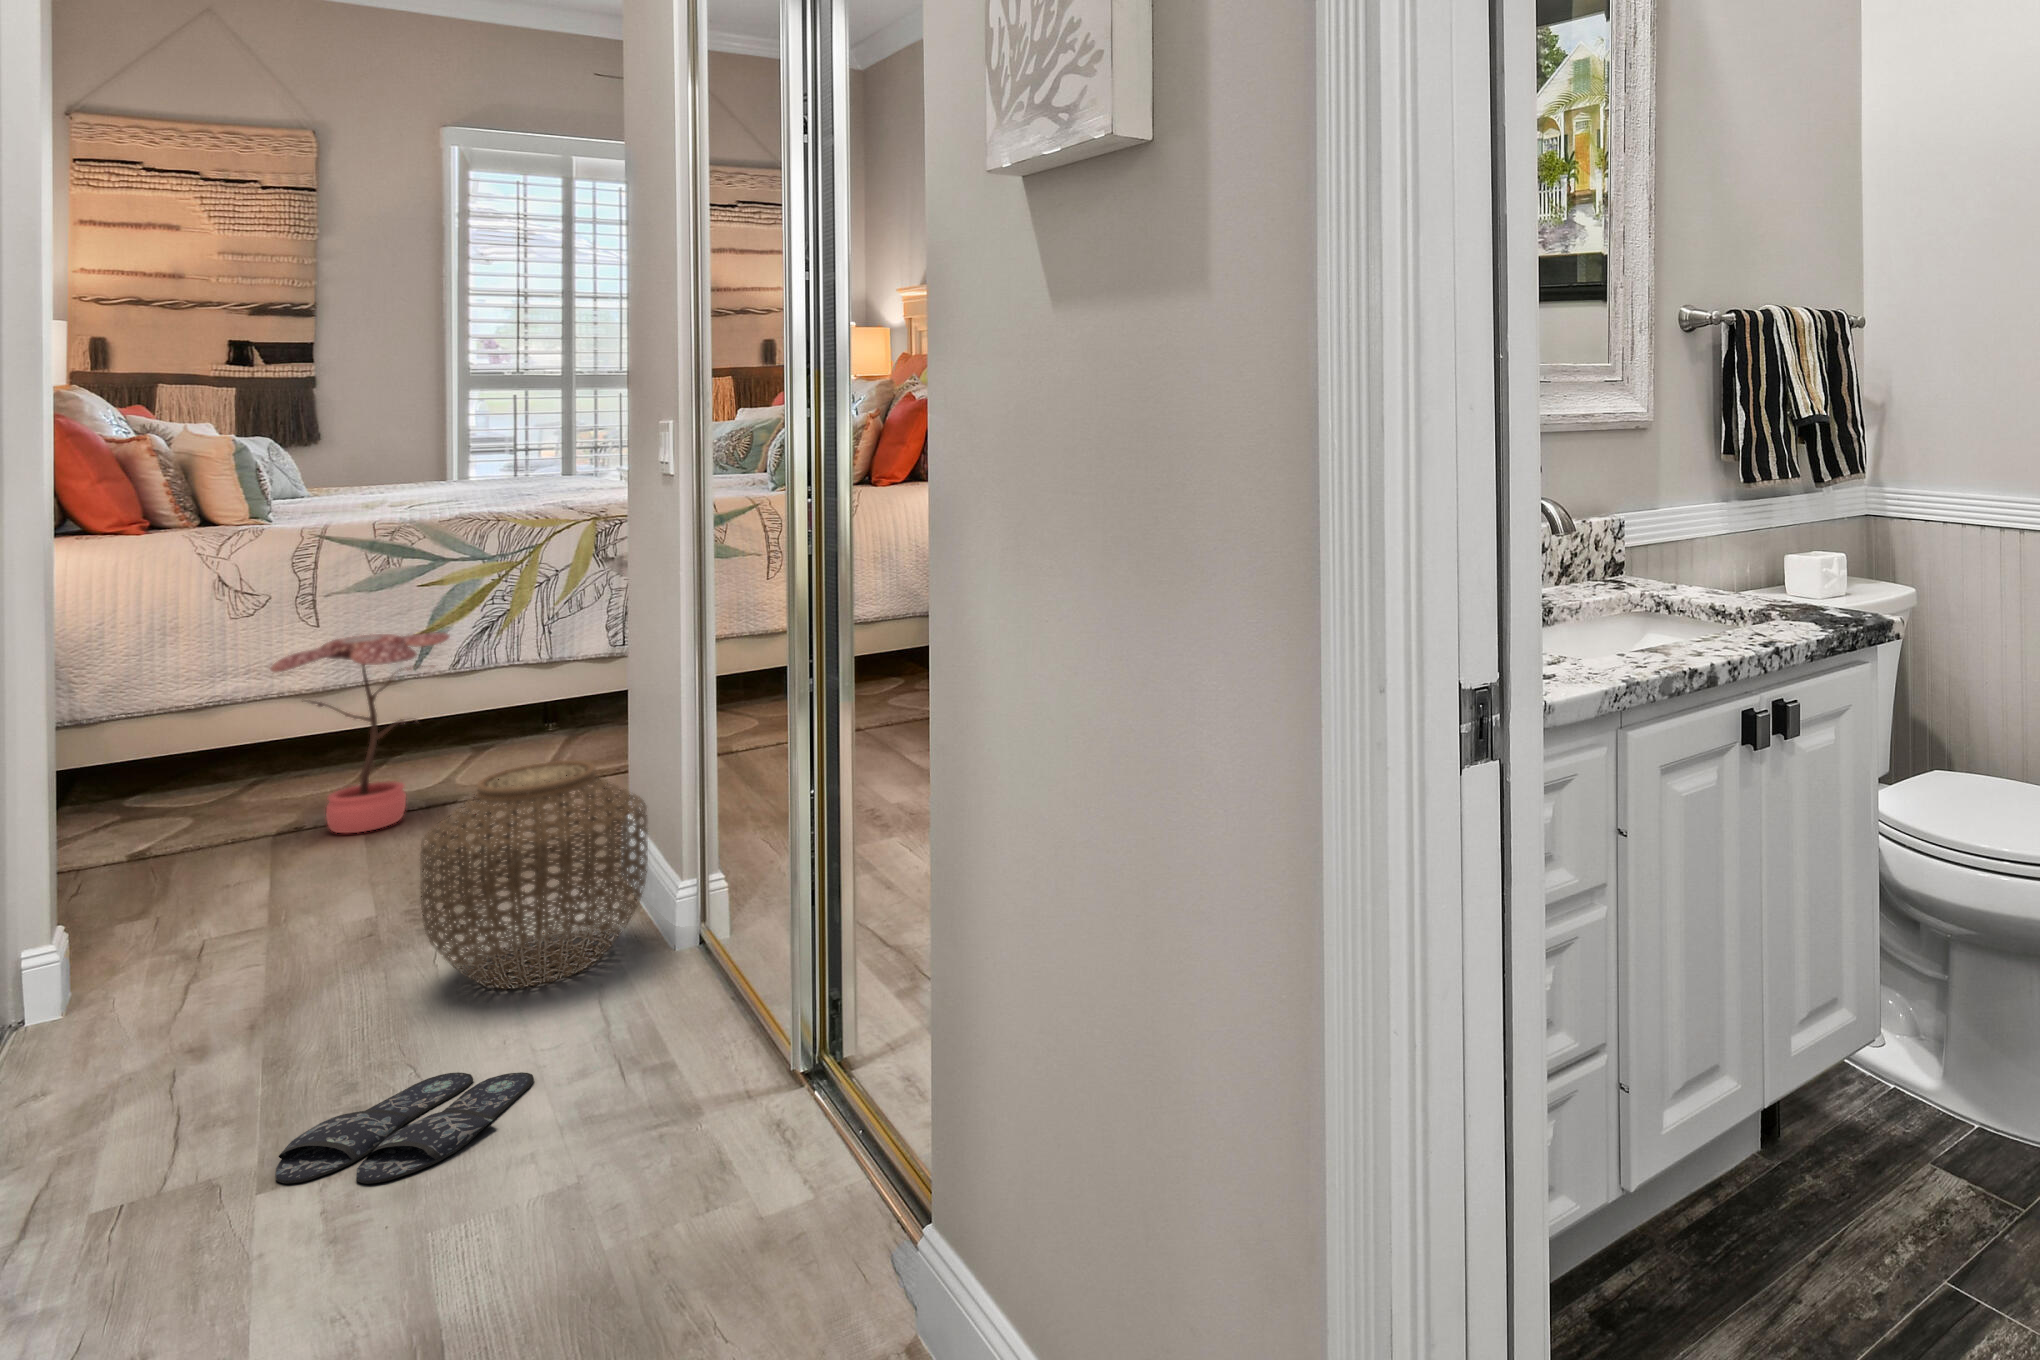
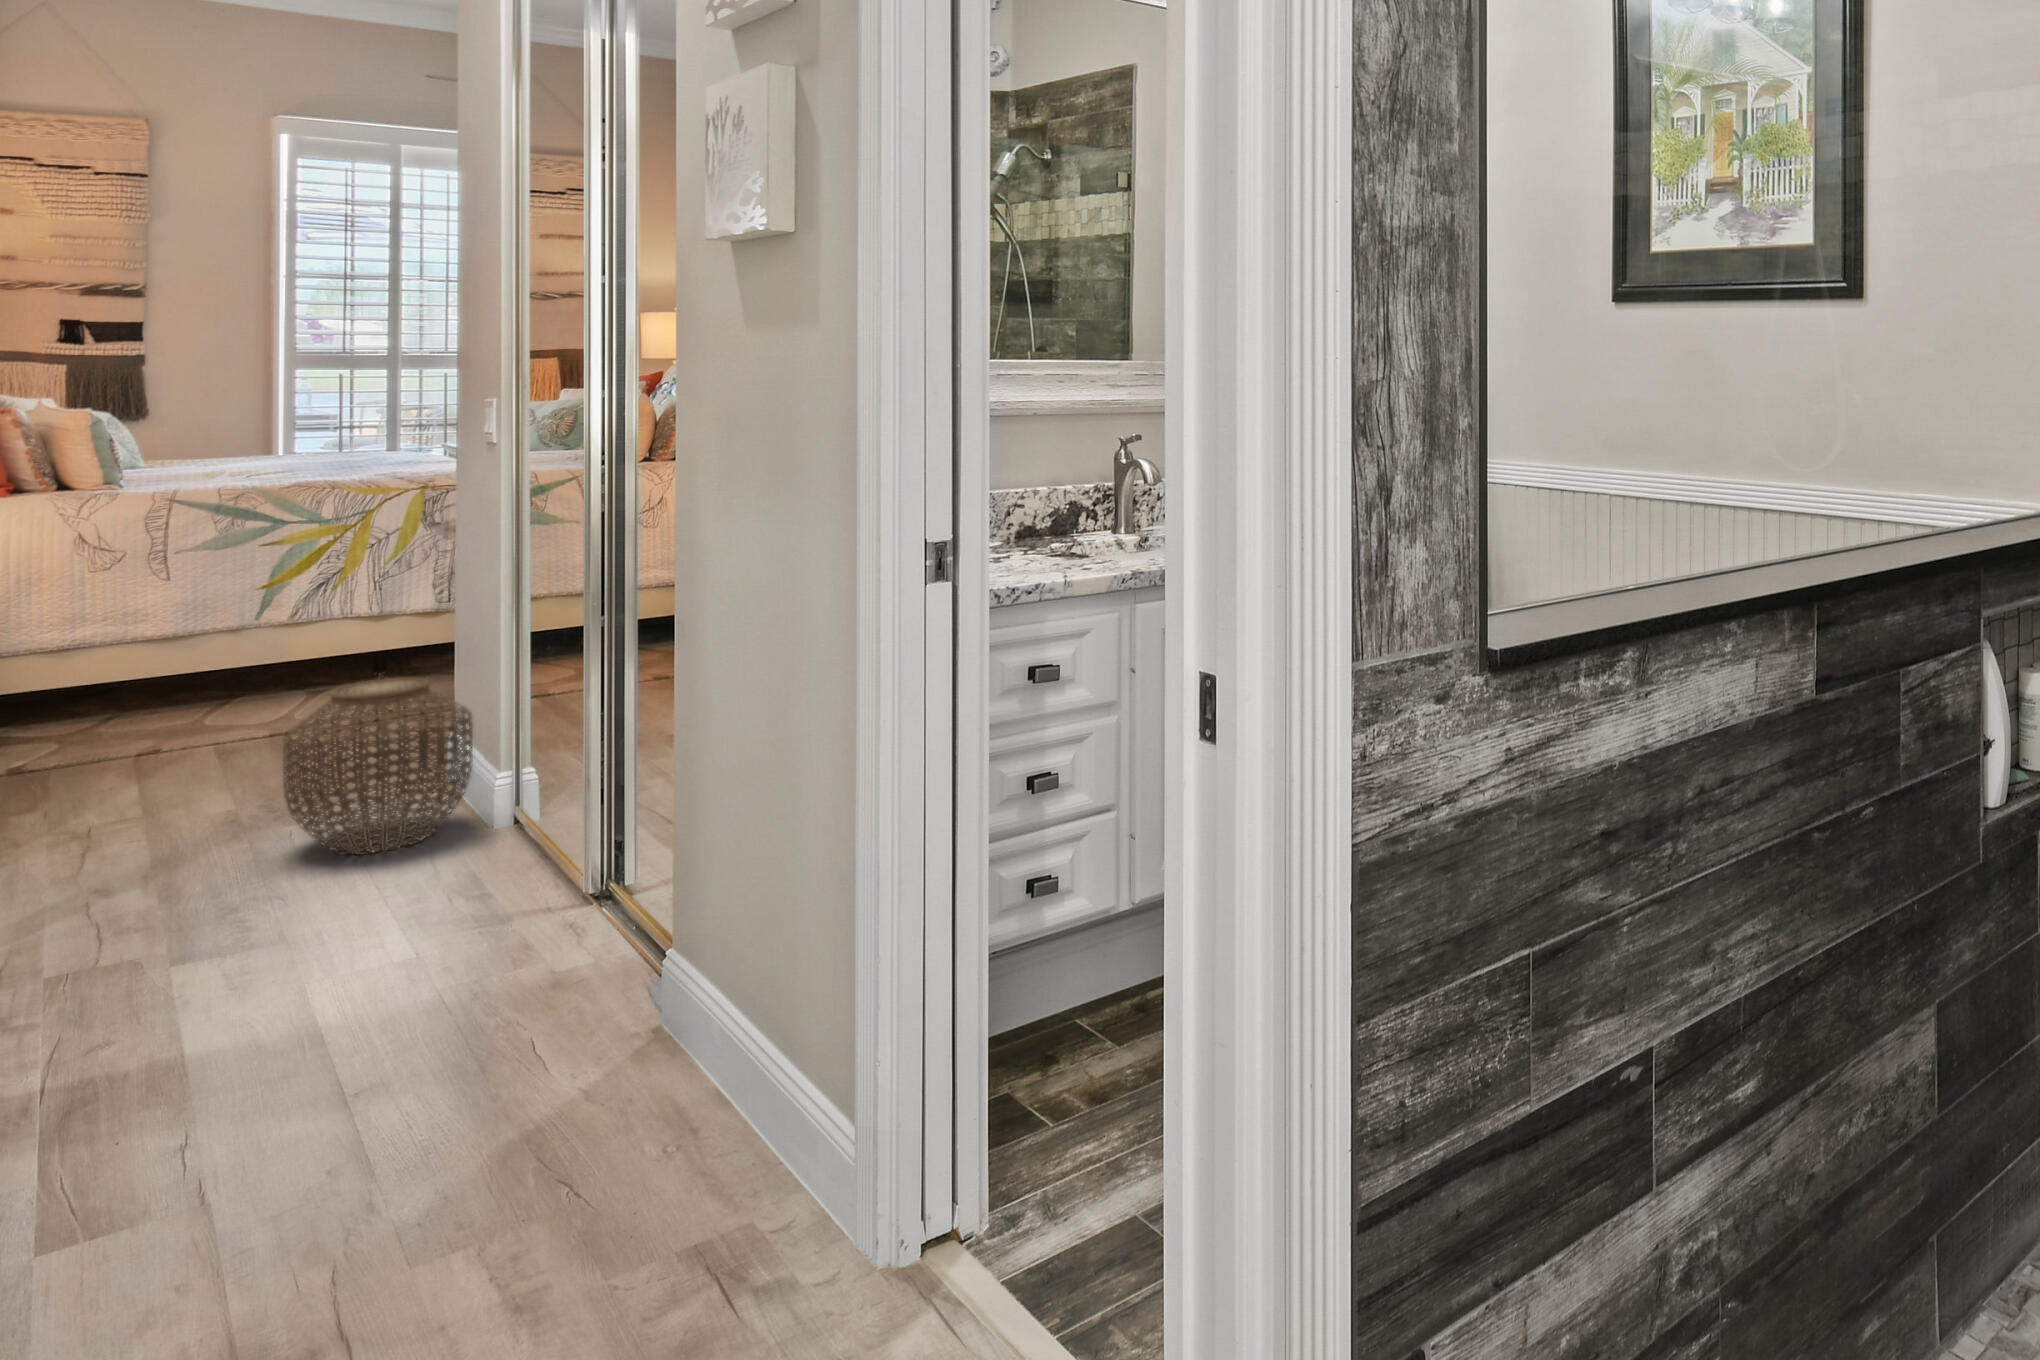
potted plant: present [271,633,449,833] -> none [134,584,294,754]
slippers: present [276,1072,534,1184] -> none [184,902,381,963]

